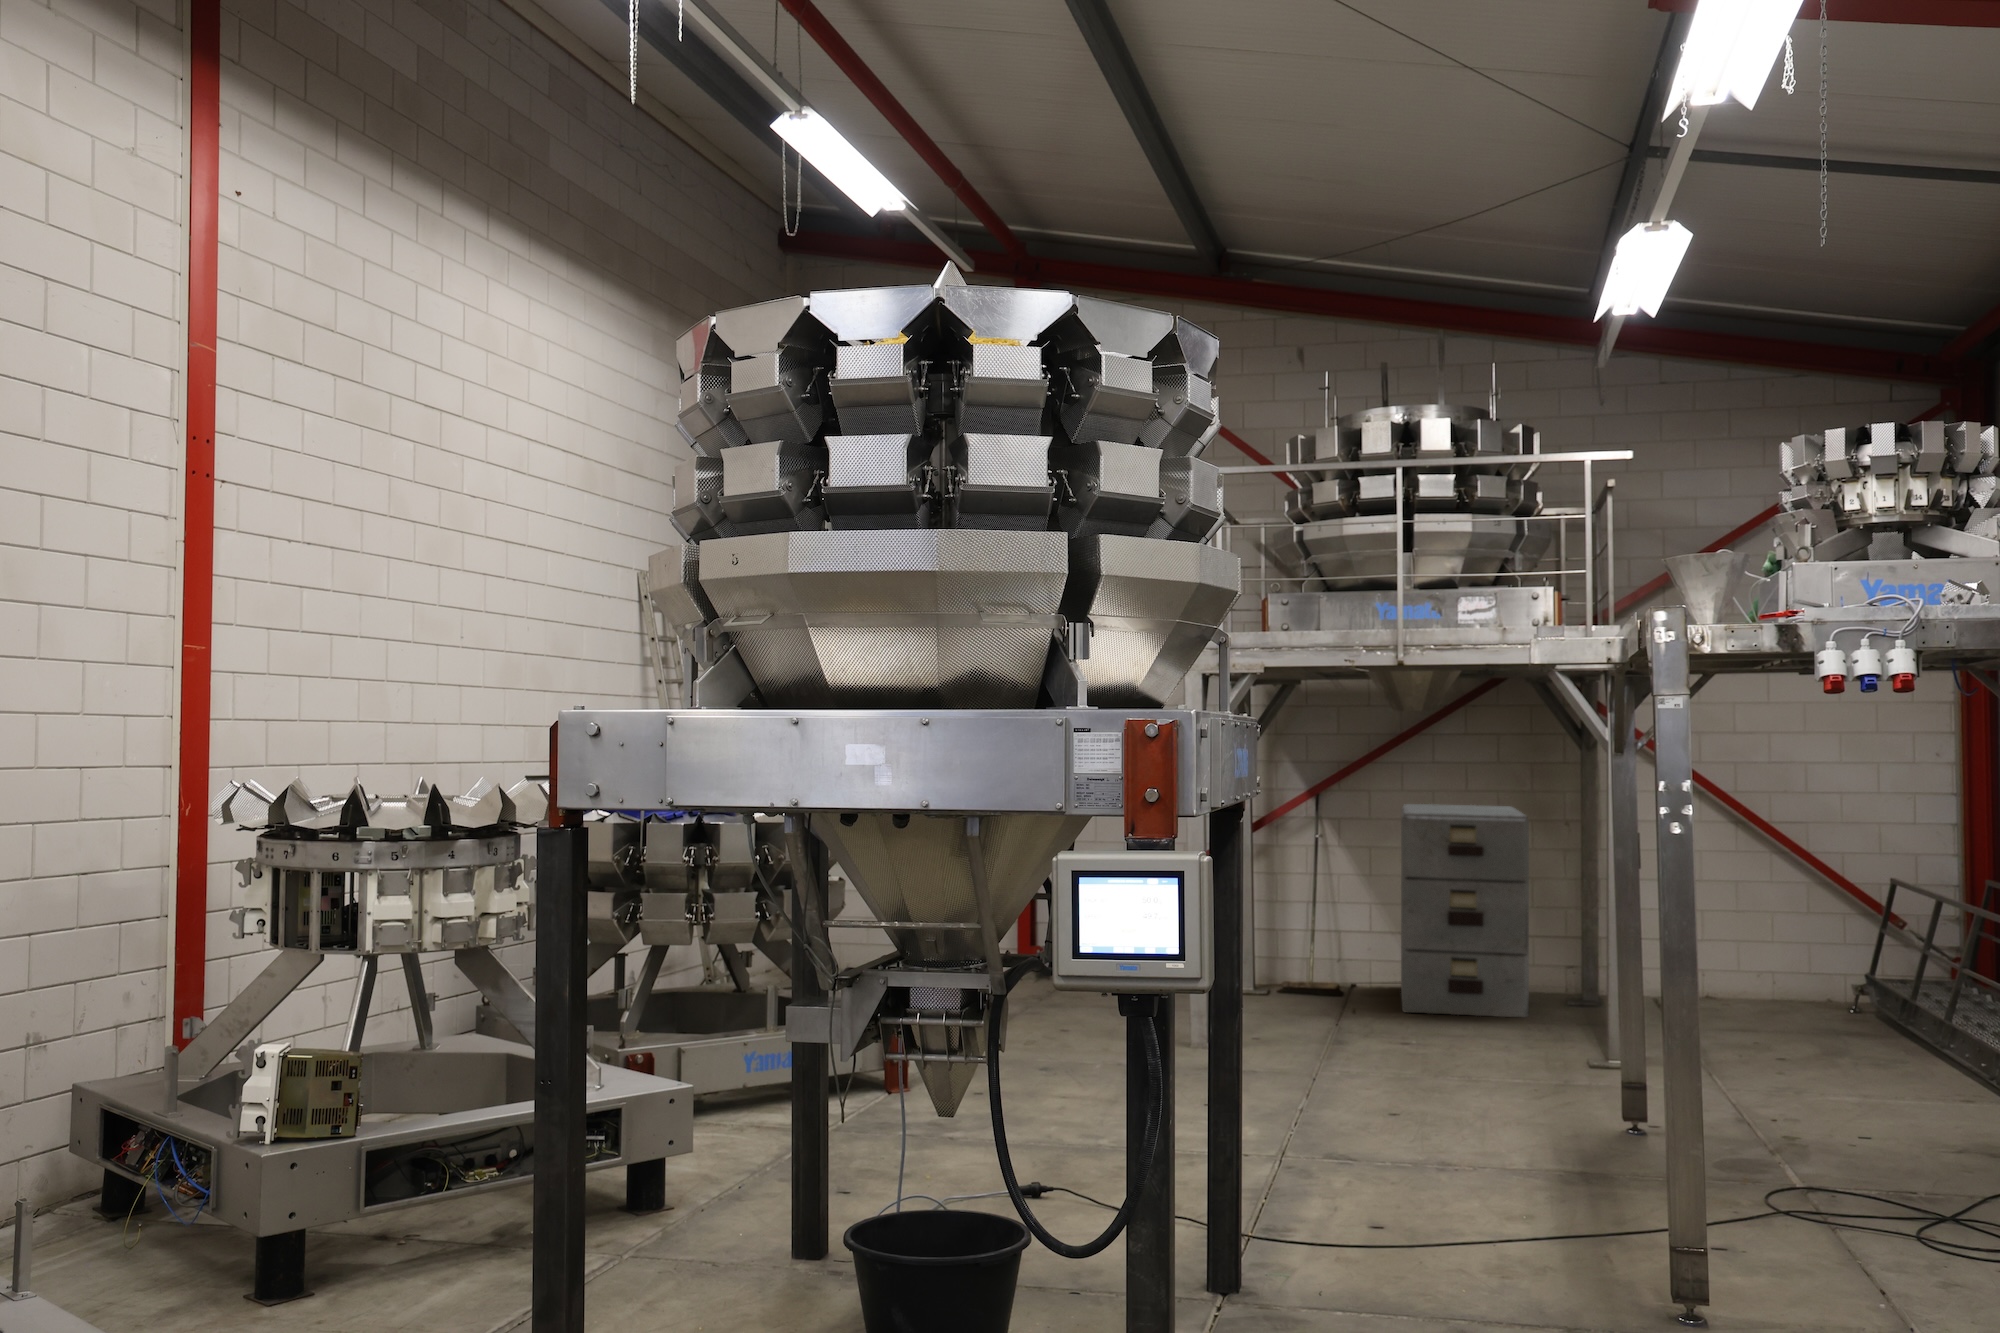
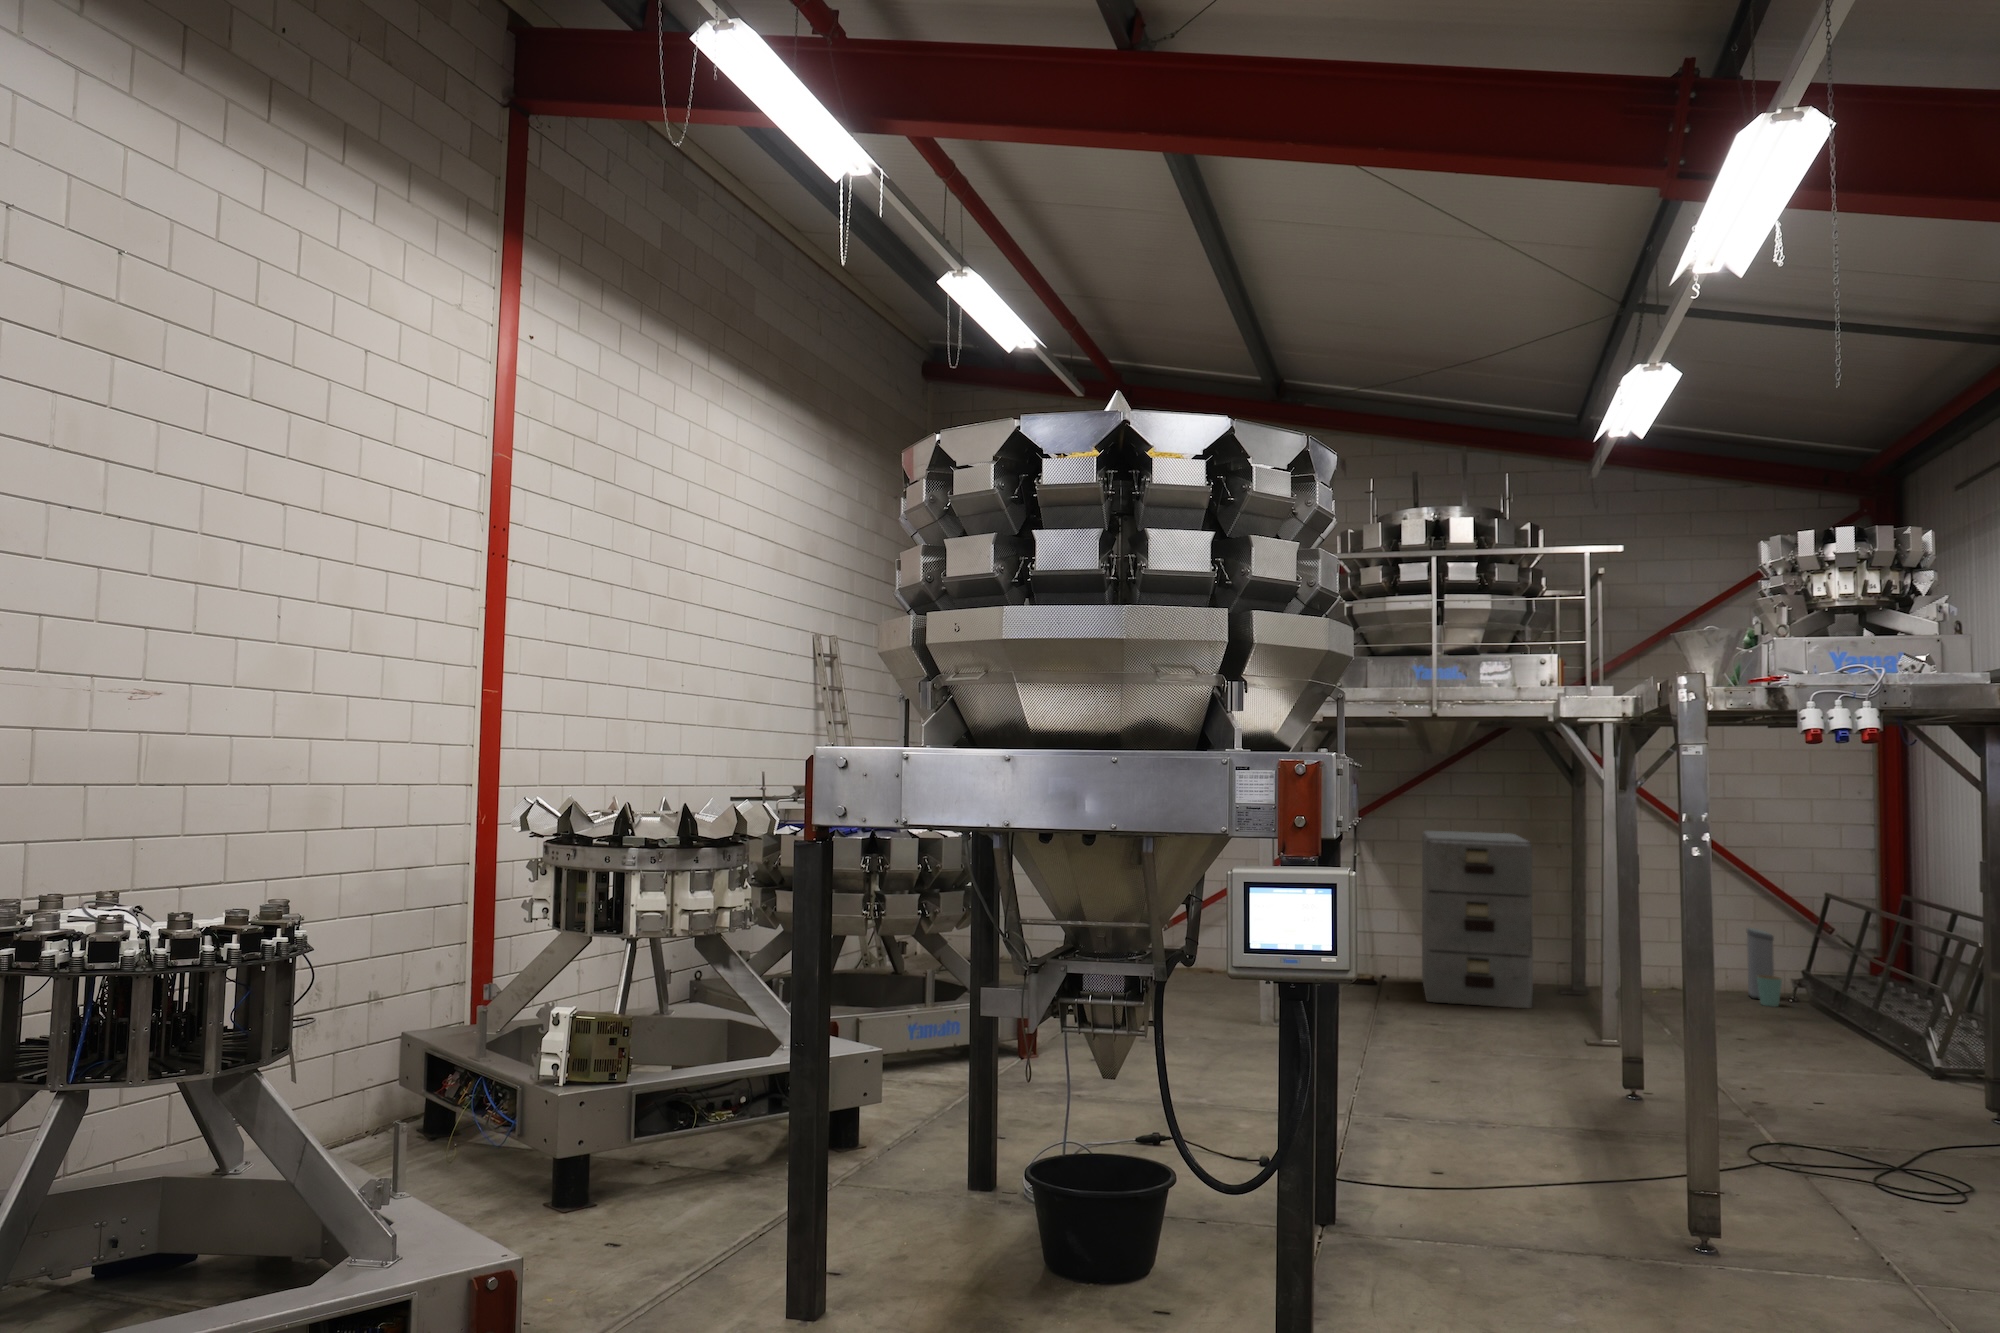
trash can: none [1786,915,1825,1009] -> present [1747,928,1782,1007]

